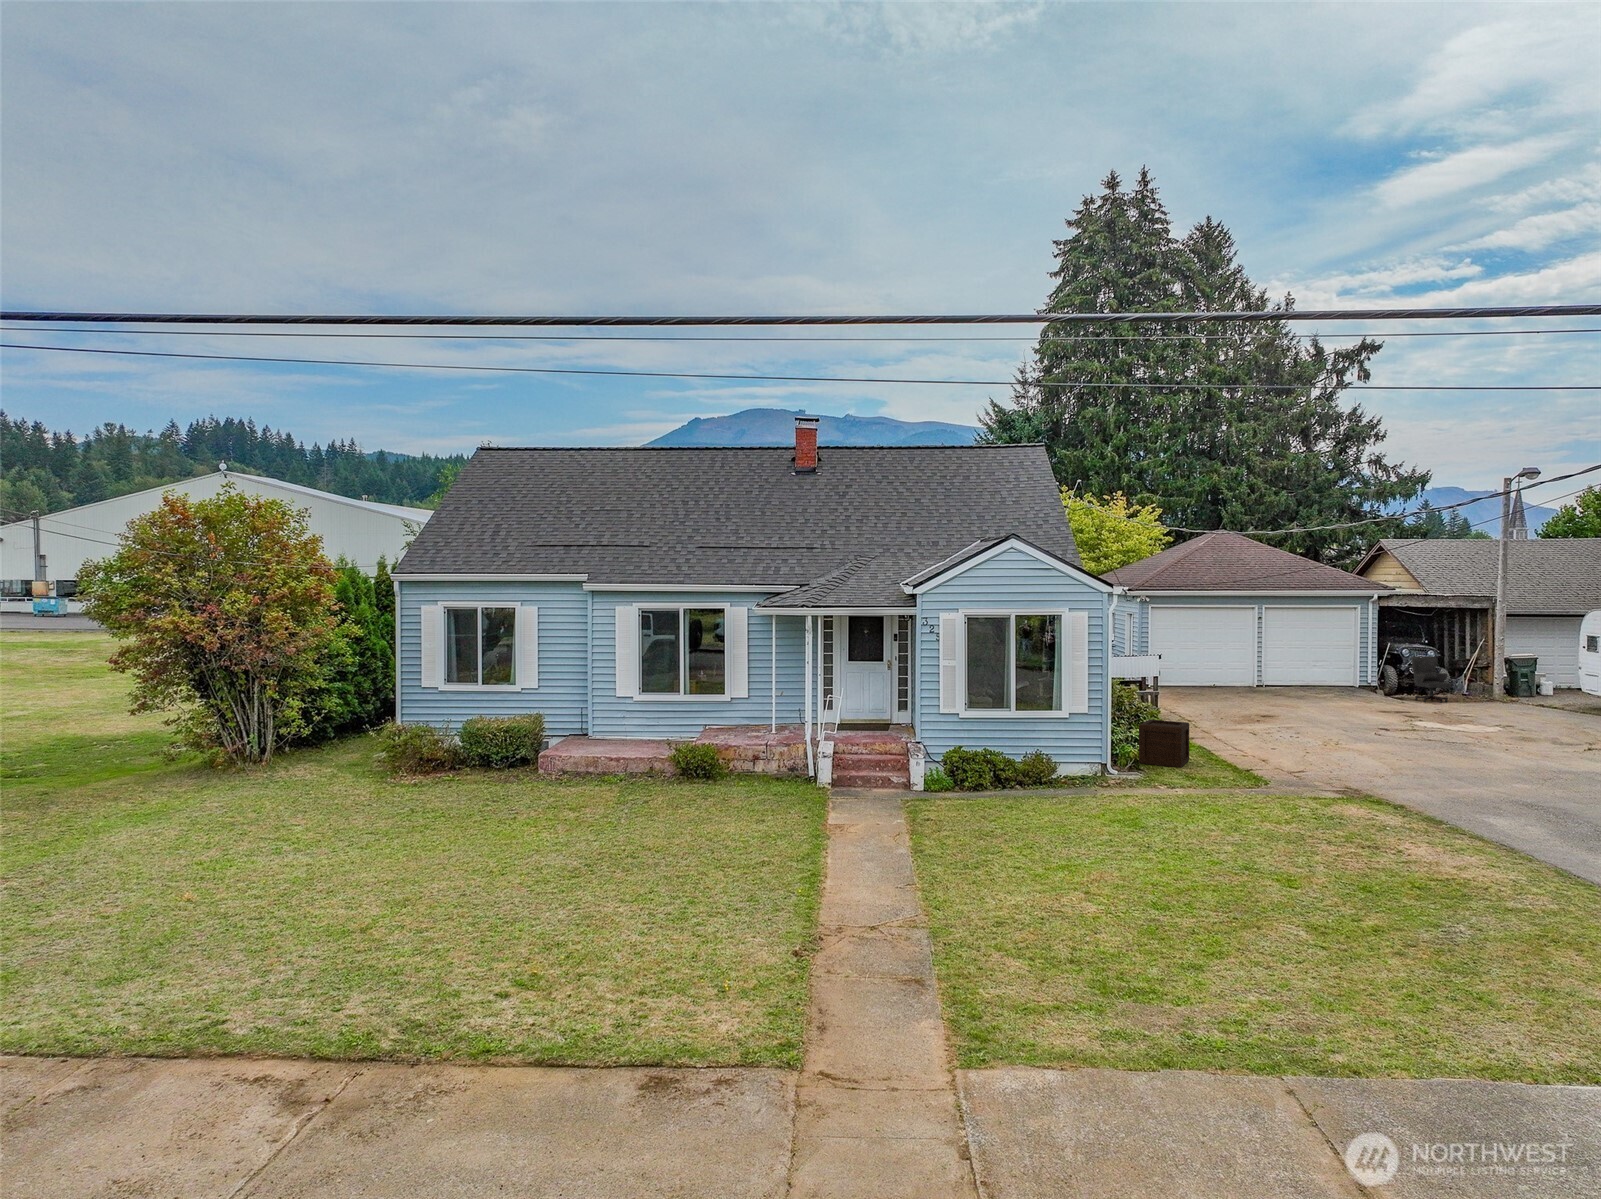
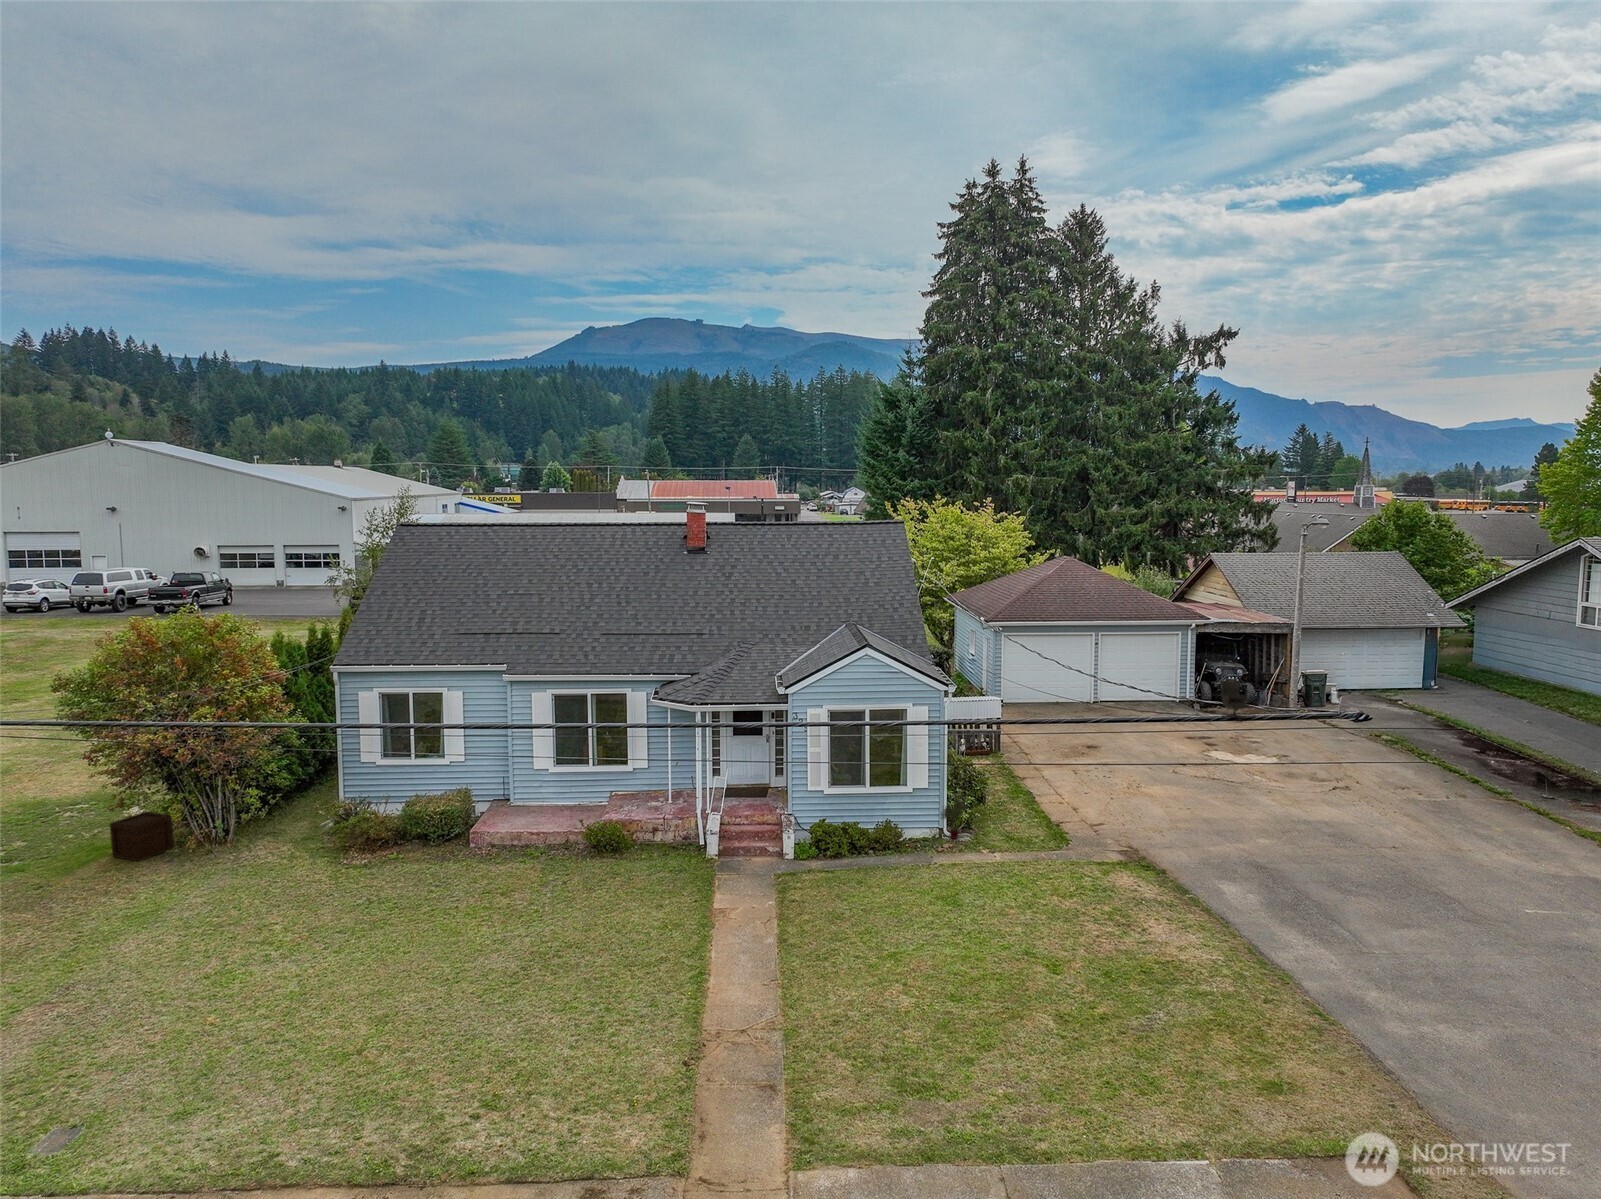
potted tree: none [1100,719,1137,778] -> present [941,793,968,839]
wooden crate: present [1139,719,1189,768] -> present [110,811,174,861]

